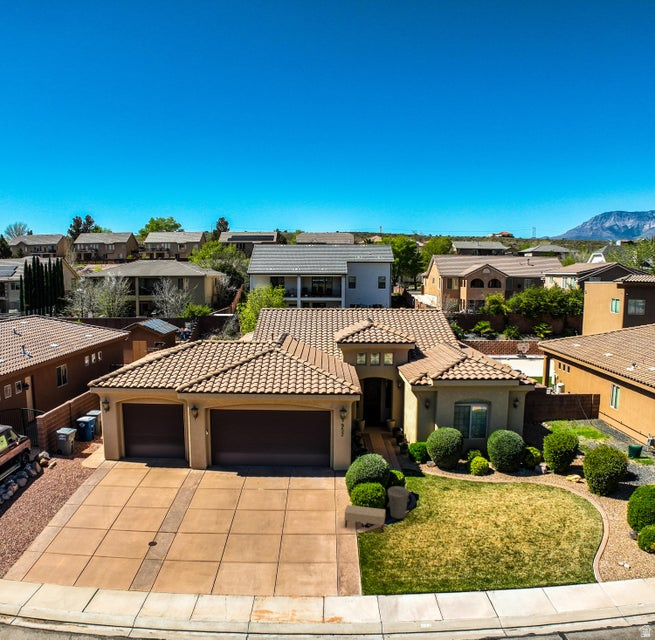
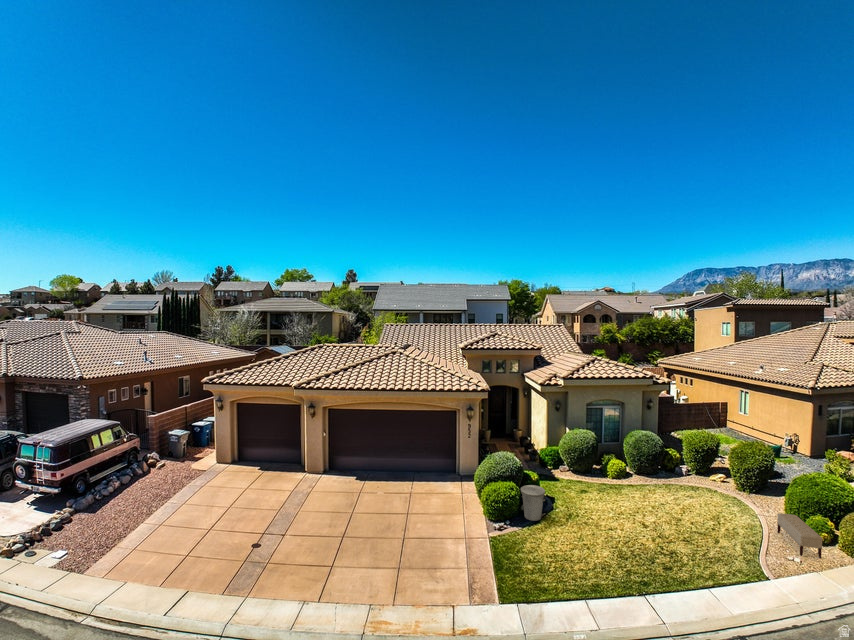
bench: present [345,505,385,532] -> present [777,513,823,558]

